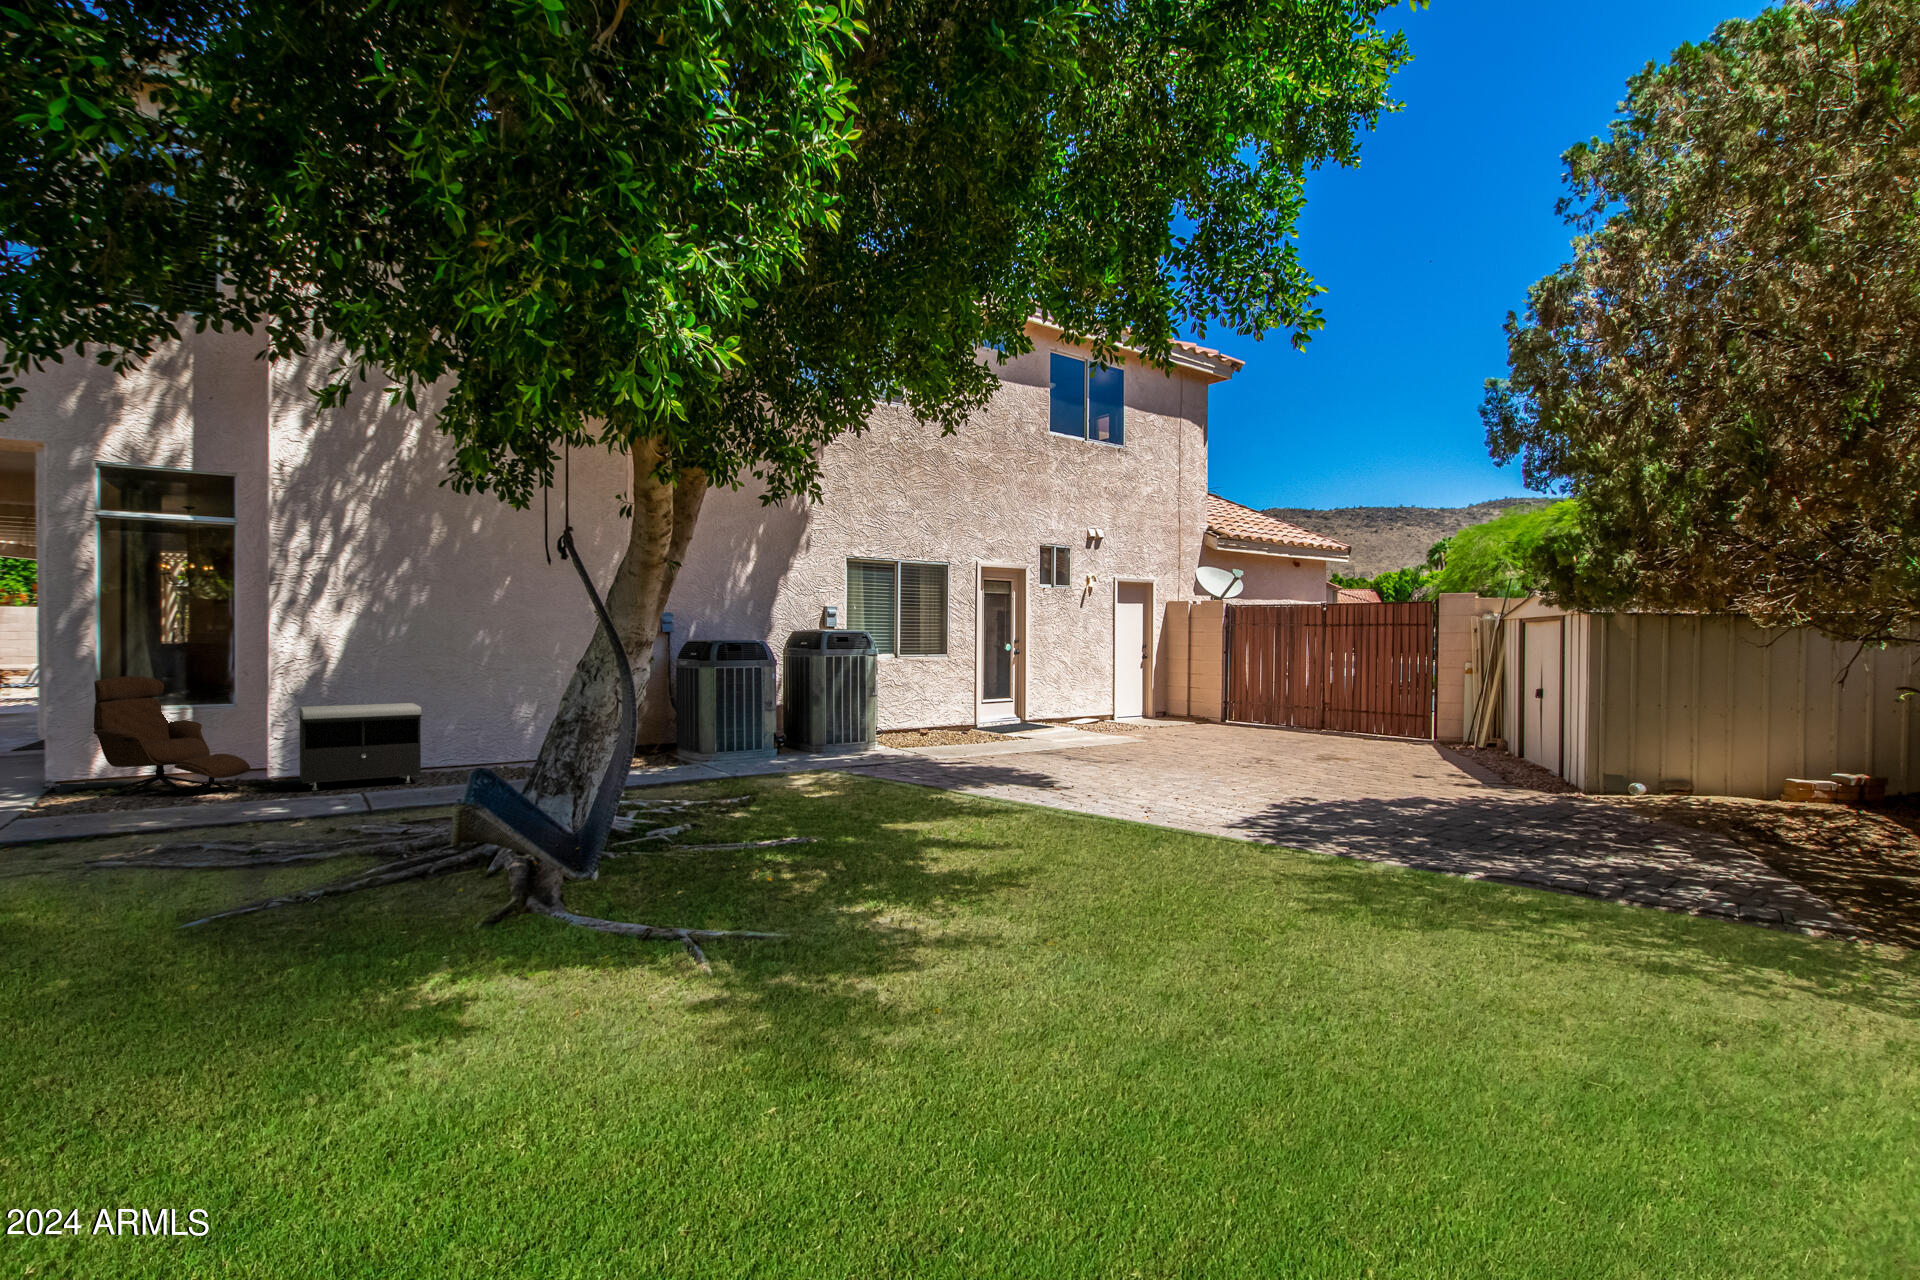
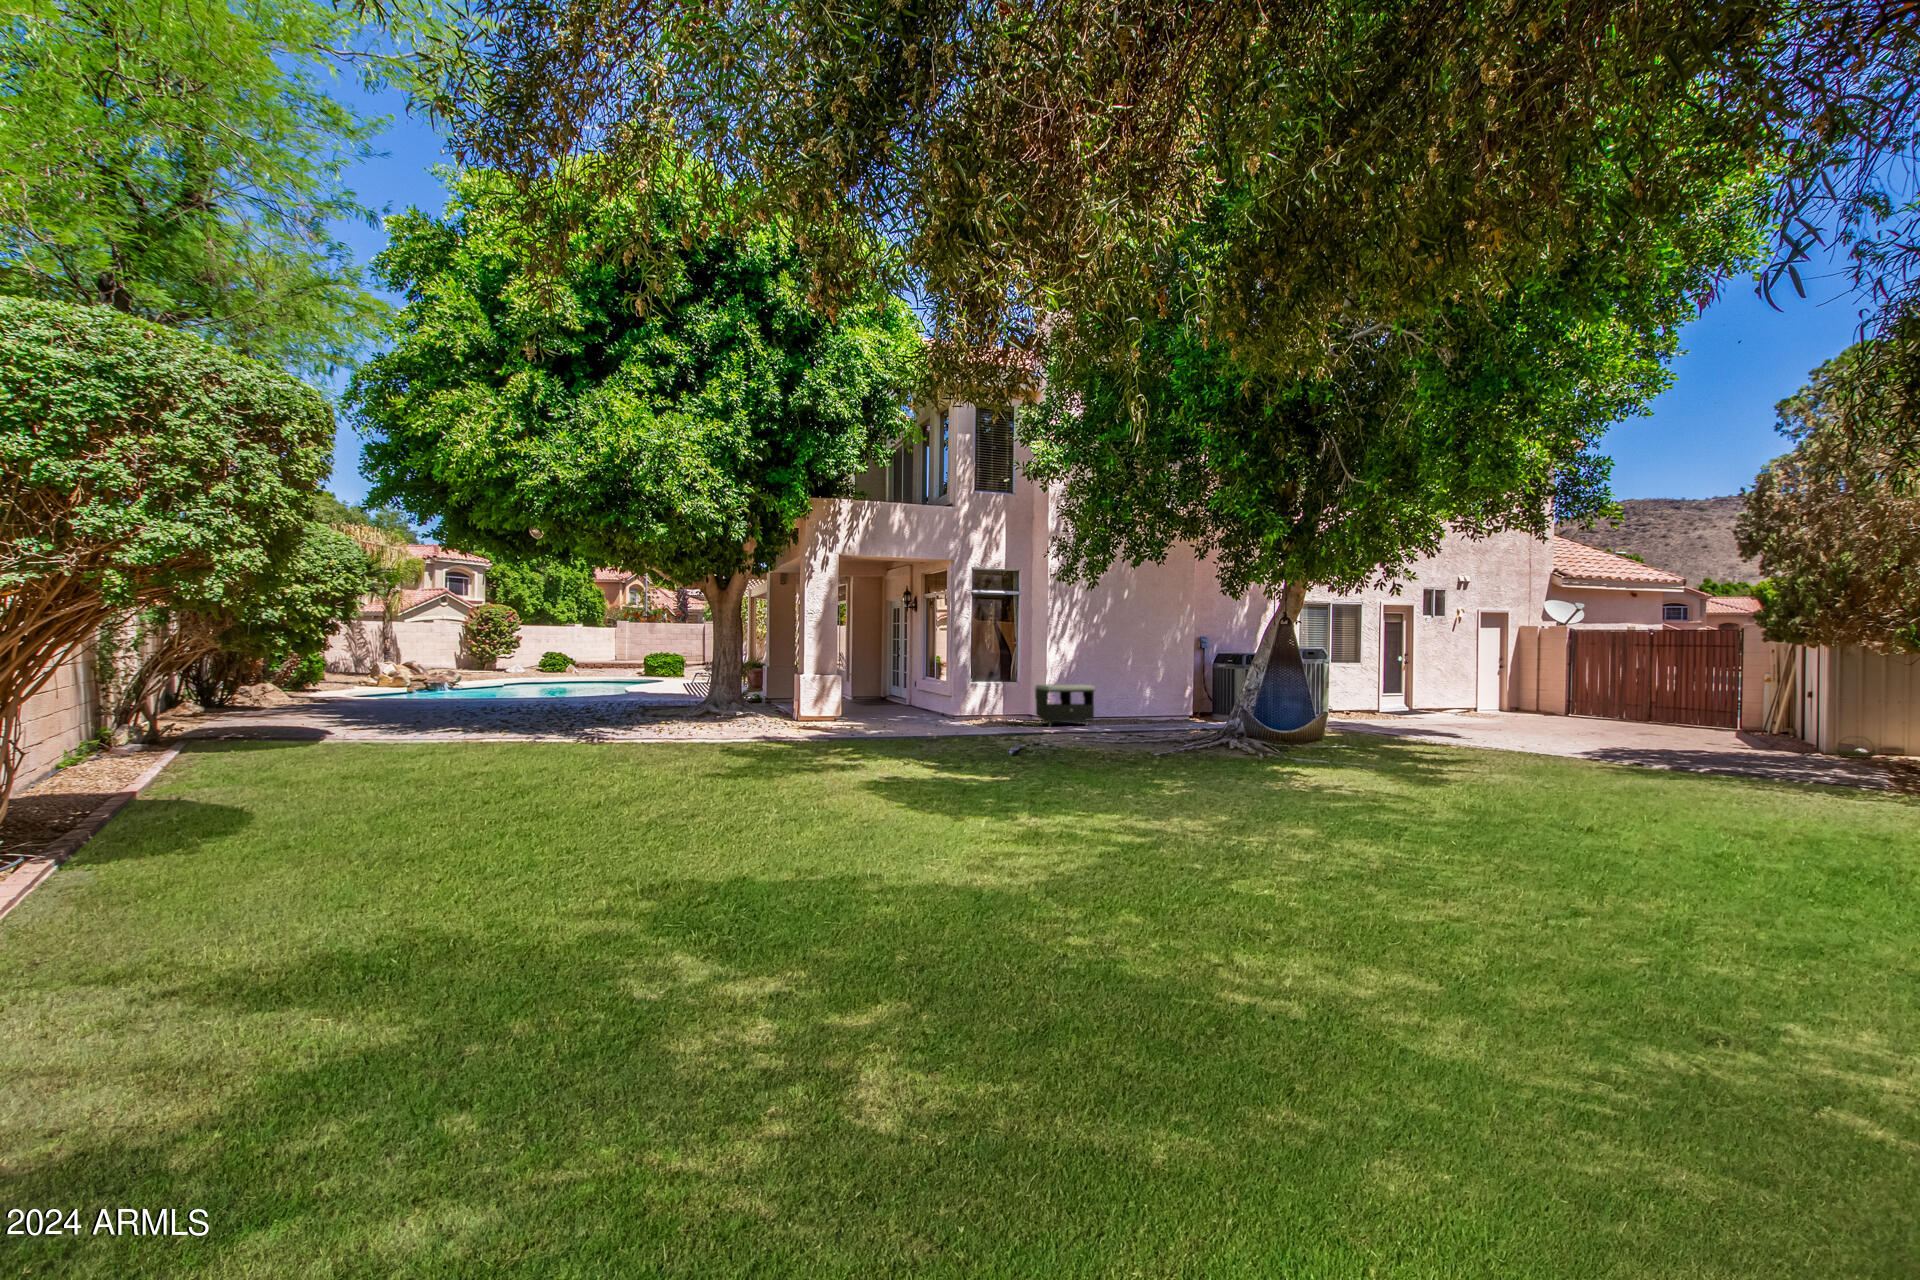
lounge chair: present [94,676,250,796] -> none [953,668,1016,726]
basket: none [1609,767,1667,803] -> present [1836,748,1875,758]

